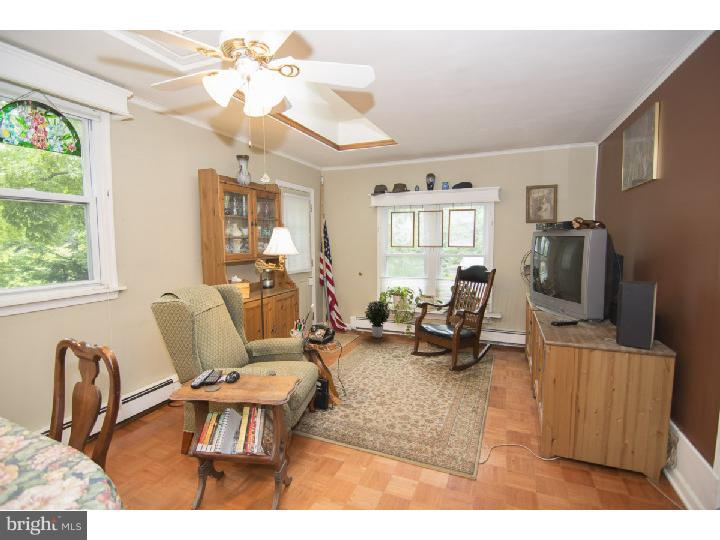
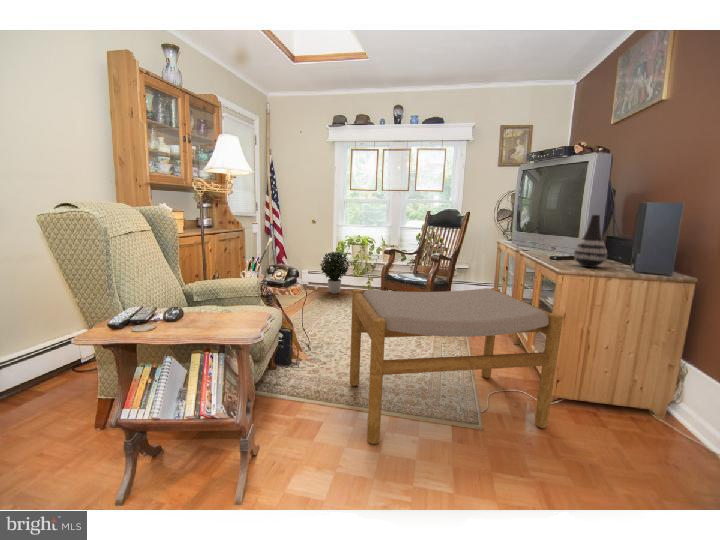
vase: none [571,289,602,337] -> present [574,215,607,267]
footstool: none [372,350,546,486] -> present [350,288,563,444]

